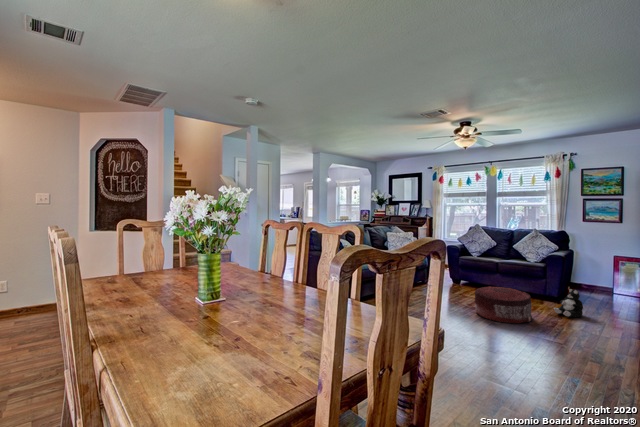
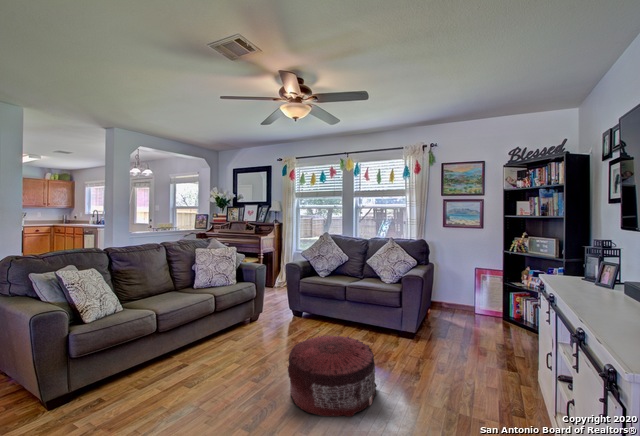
plush toy: present [554,289,583,317] -> none [409,330,447,379]

